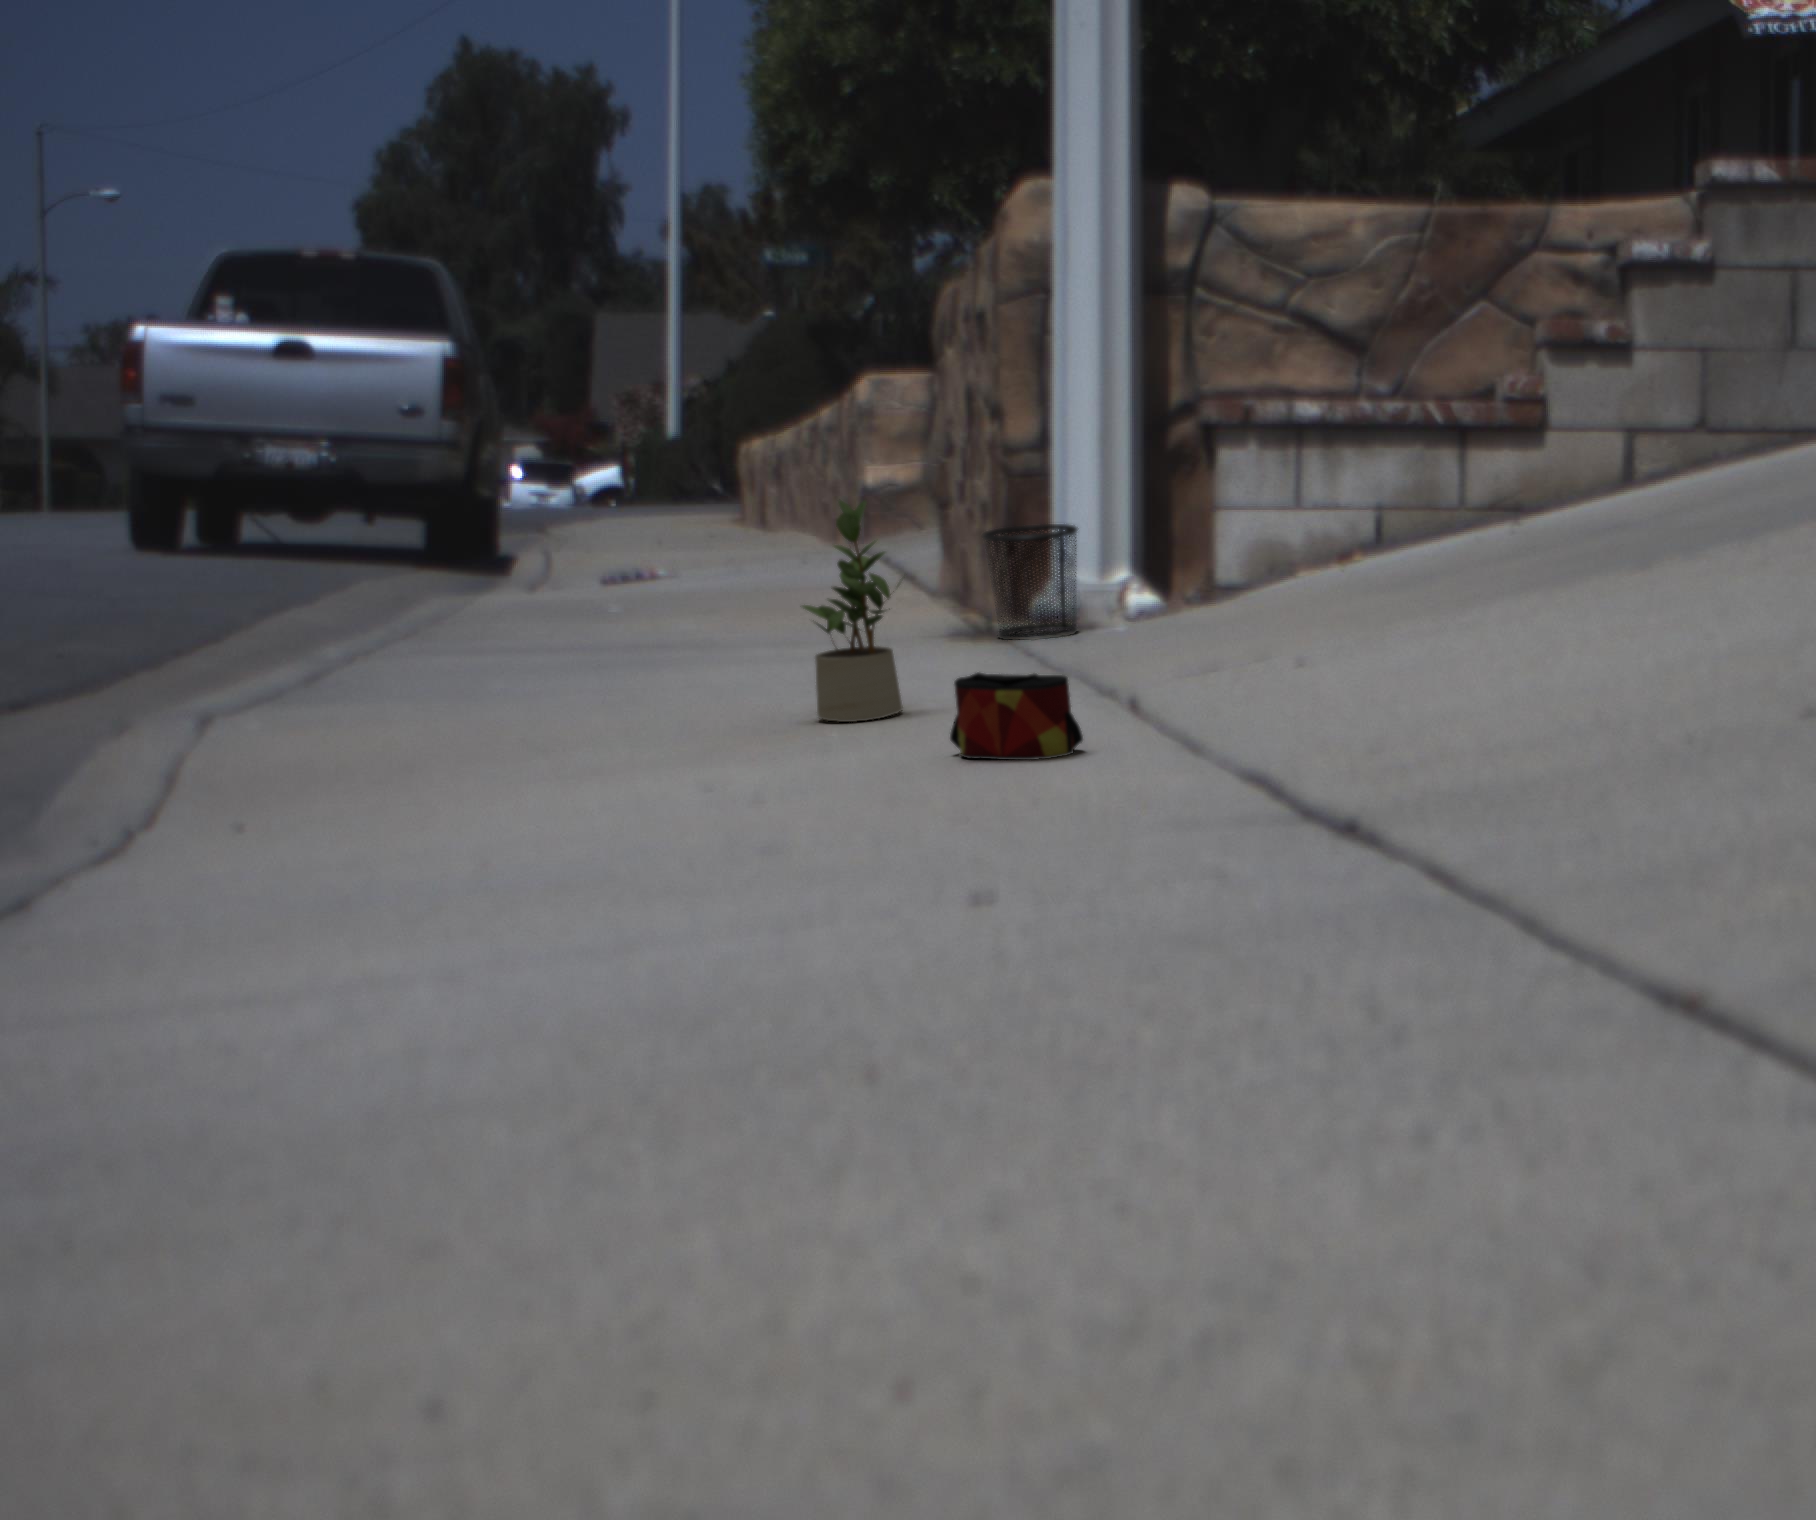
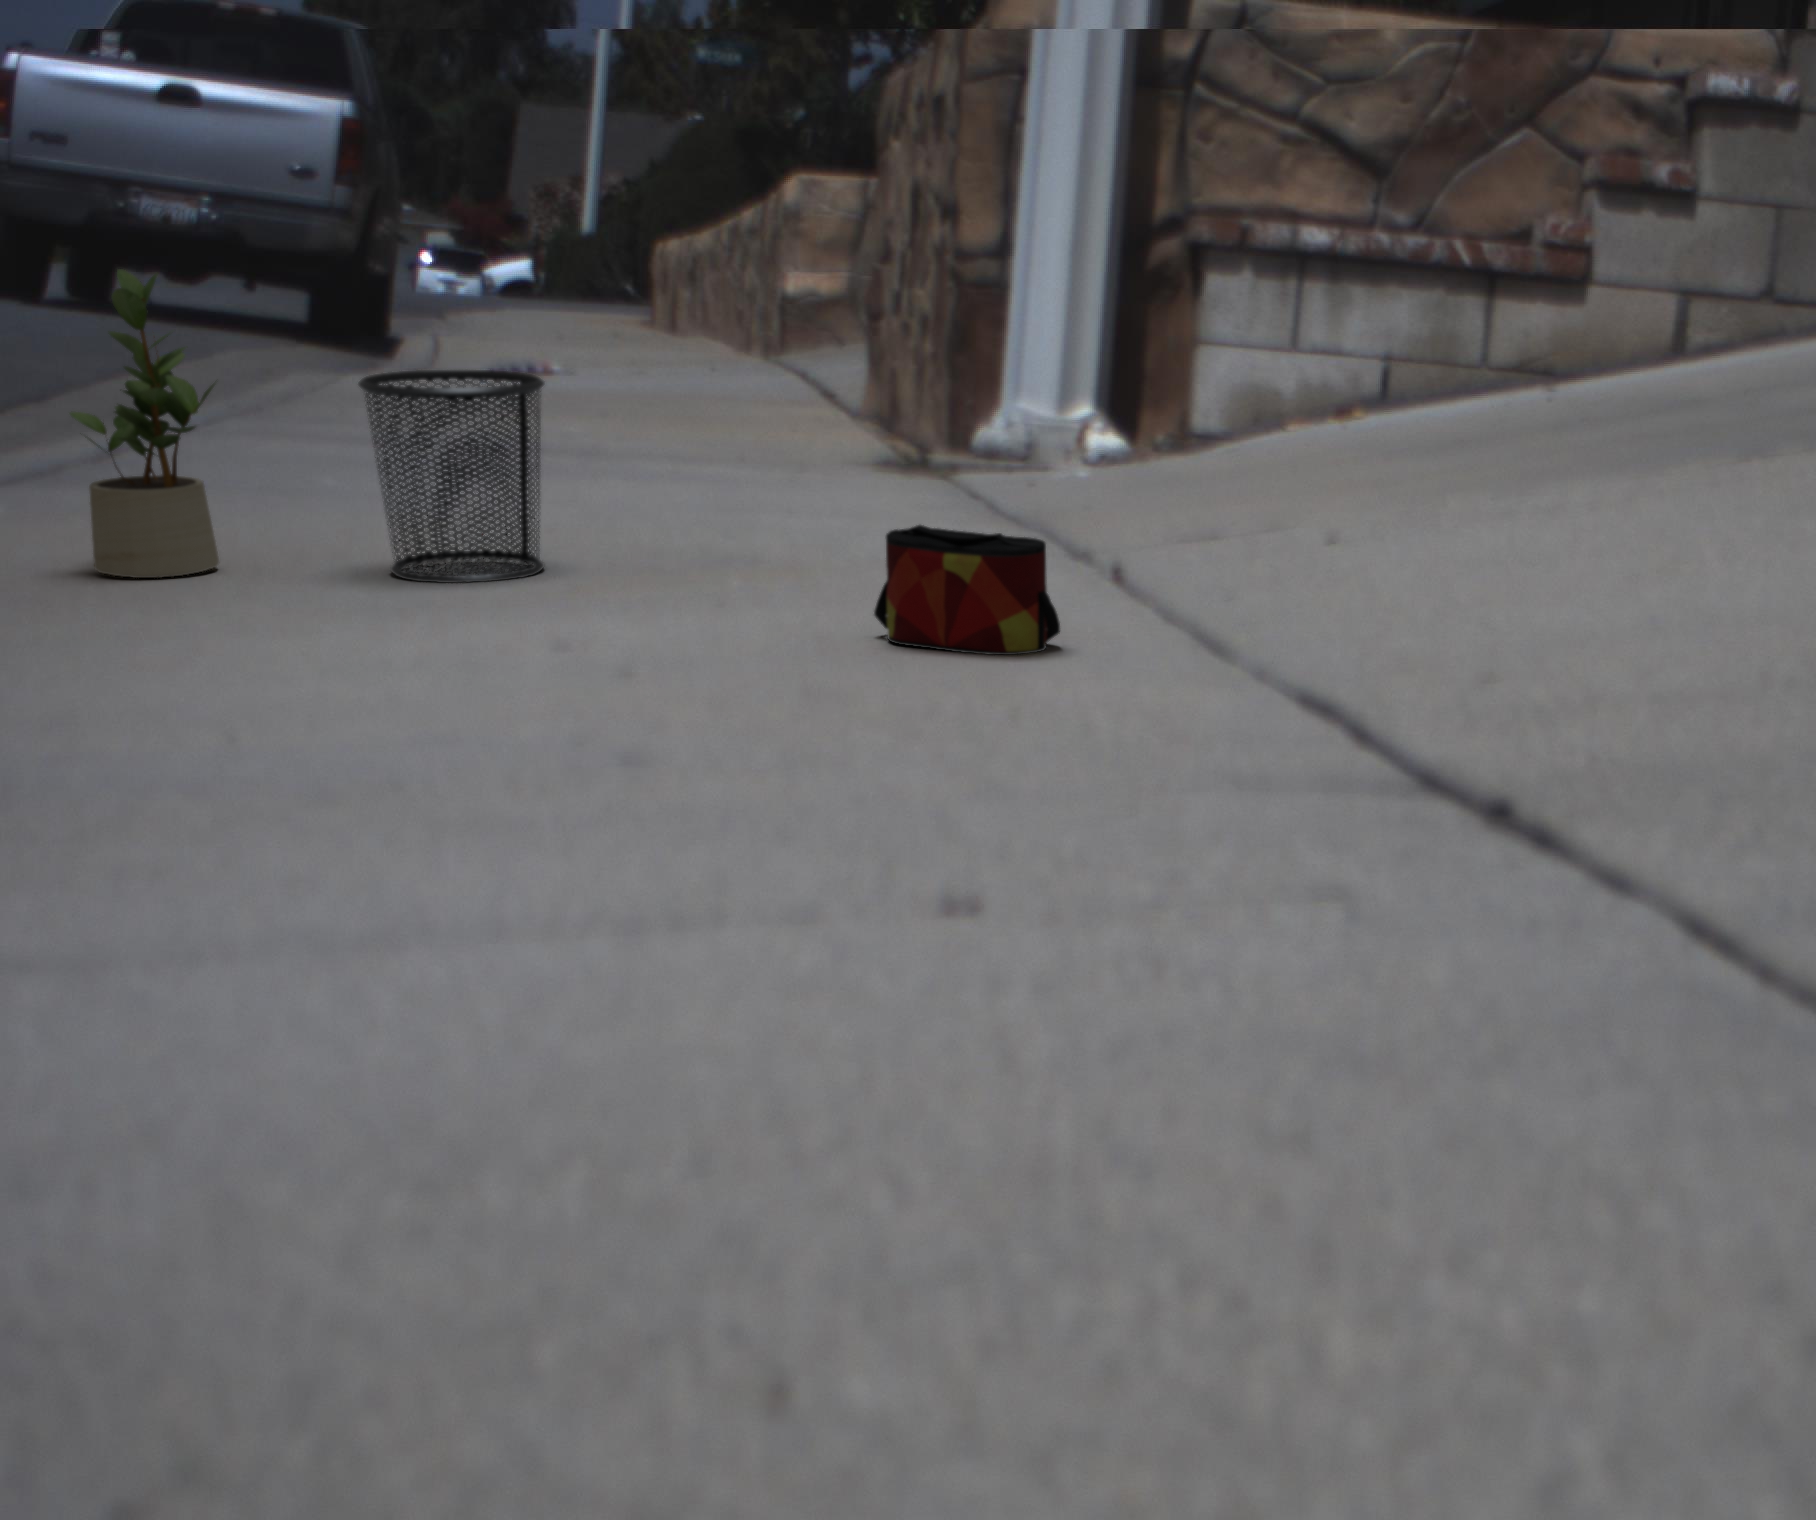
potted plant: present [802,500,903,722] -> present [70,269,219,578]
waste bin: present [982,524,1078,640] -> present [358,370,545,583]

